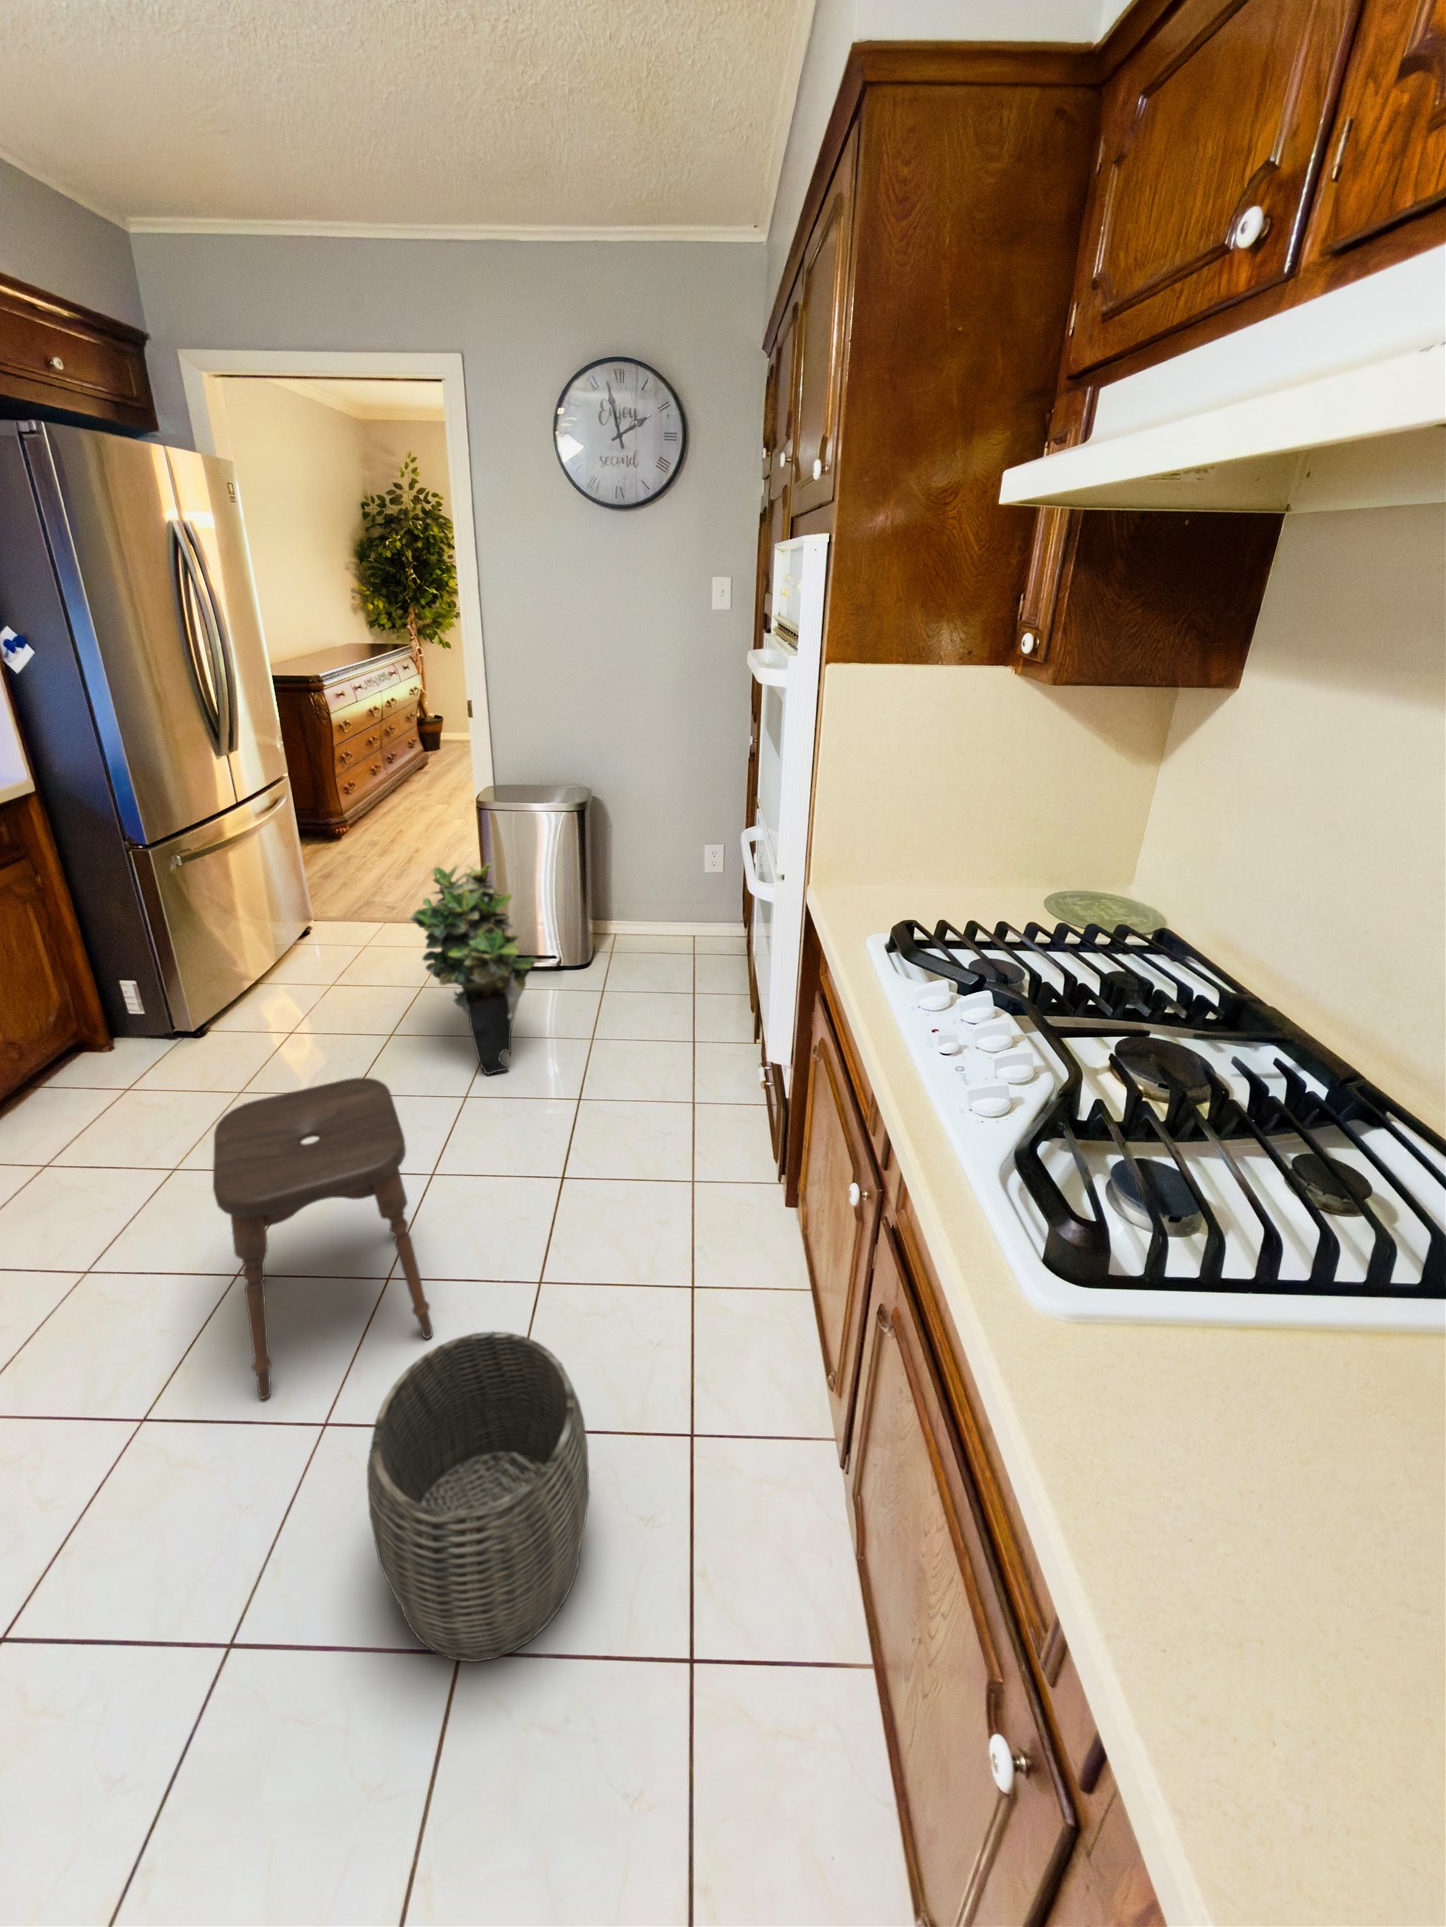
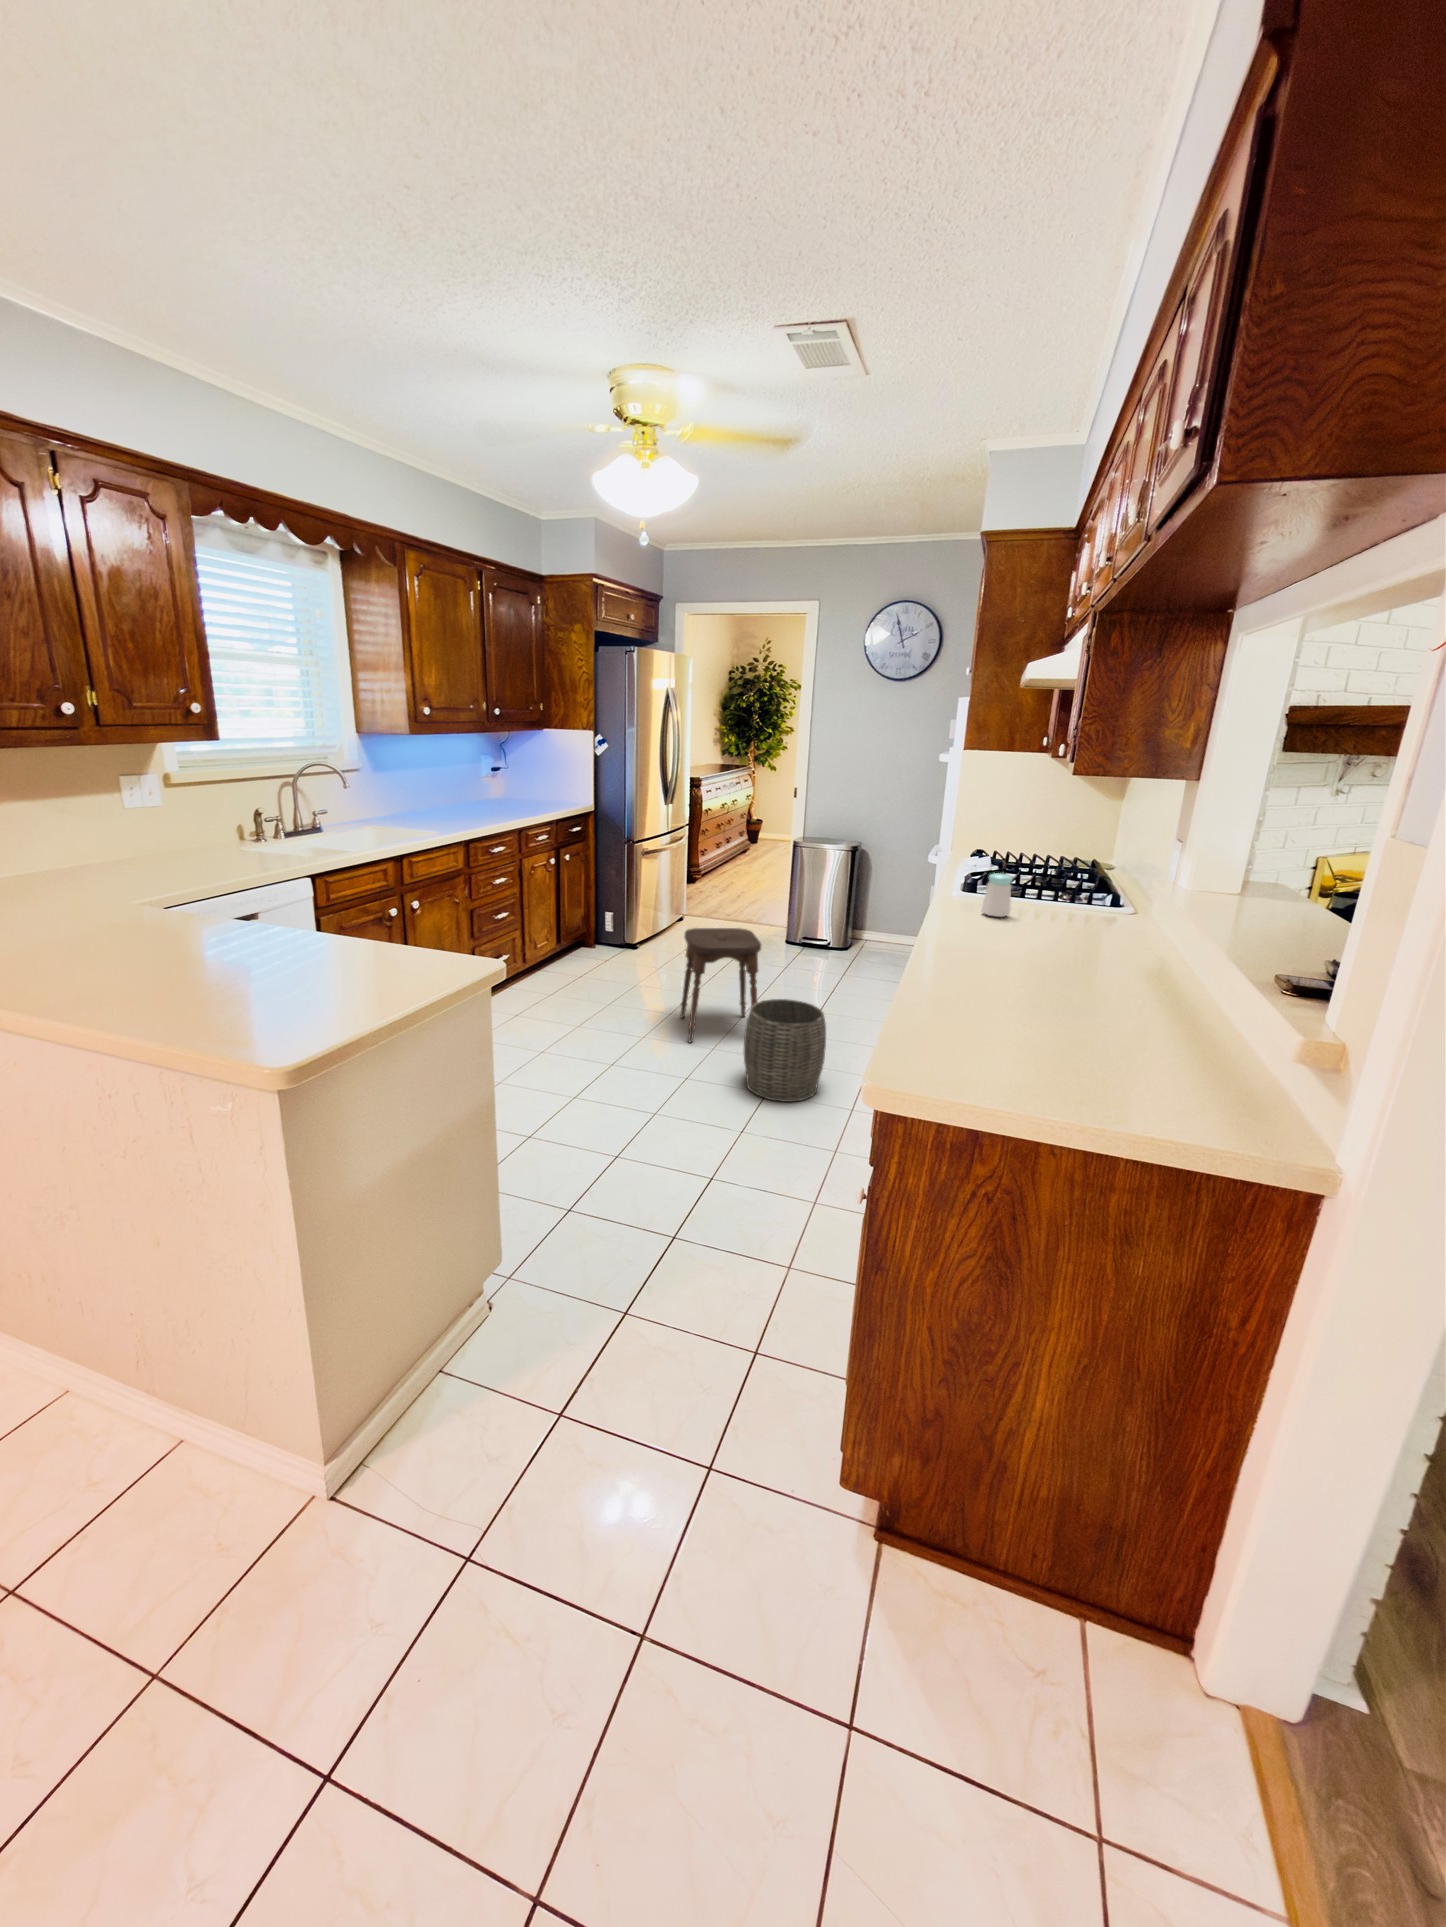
potted plant: present [411,863,536,1074] -> none [757,865,820,978]
salt shaker: none [1183,1311,1346,1516] -> present [981,873,1012,917]

